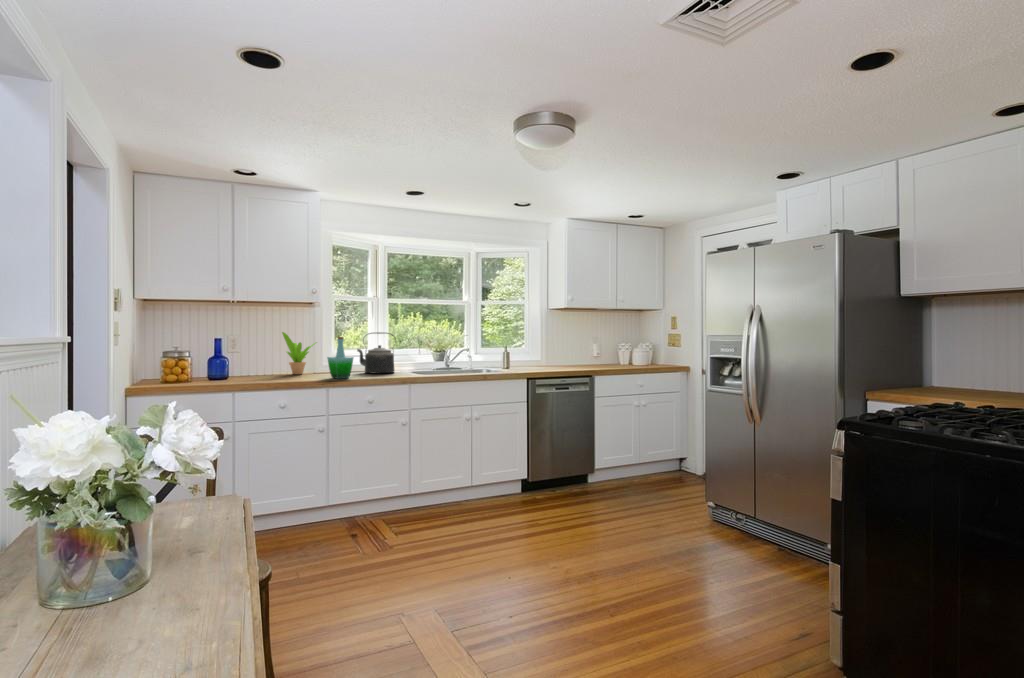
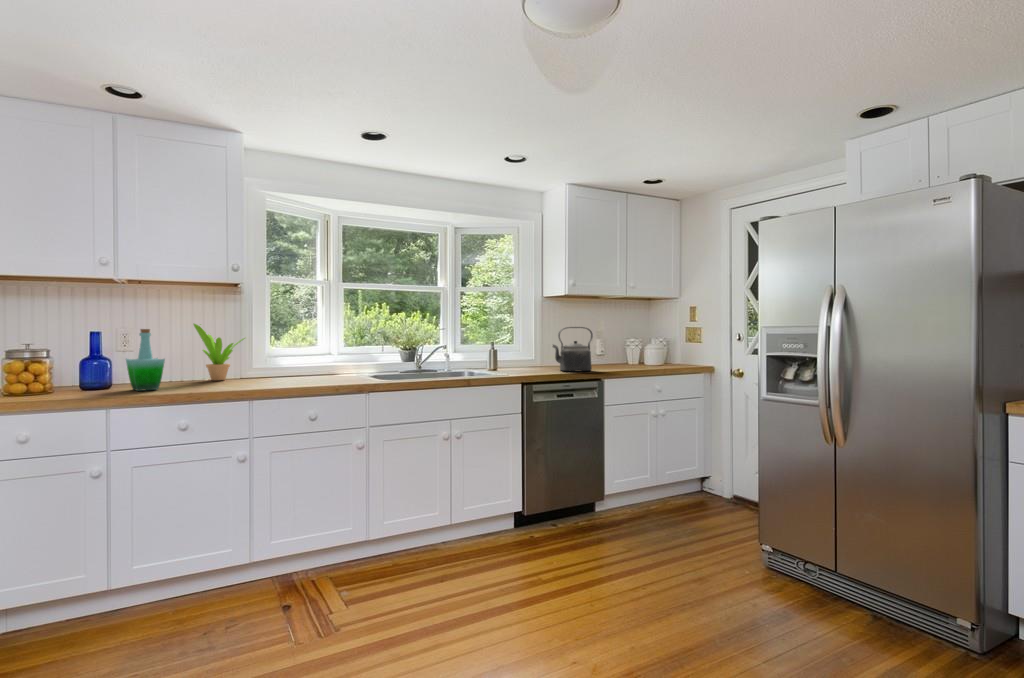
kettle: present [357,332,395,373] -> present [553,327,593,371]
bottle: present [327,337,353,379] -> present [126,329,165,391]

